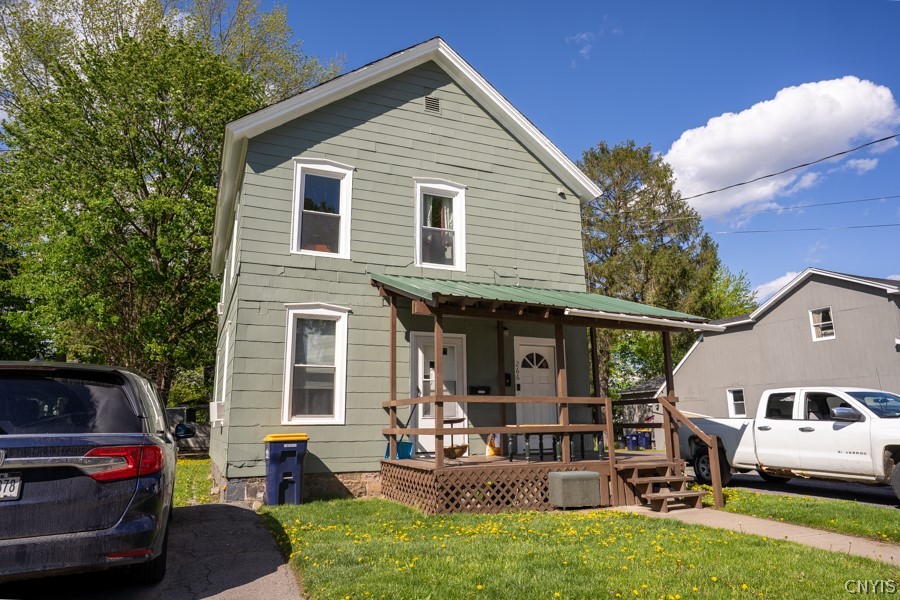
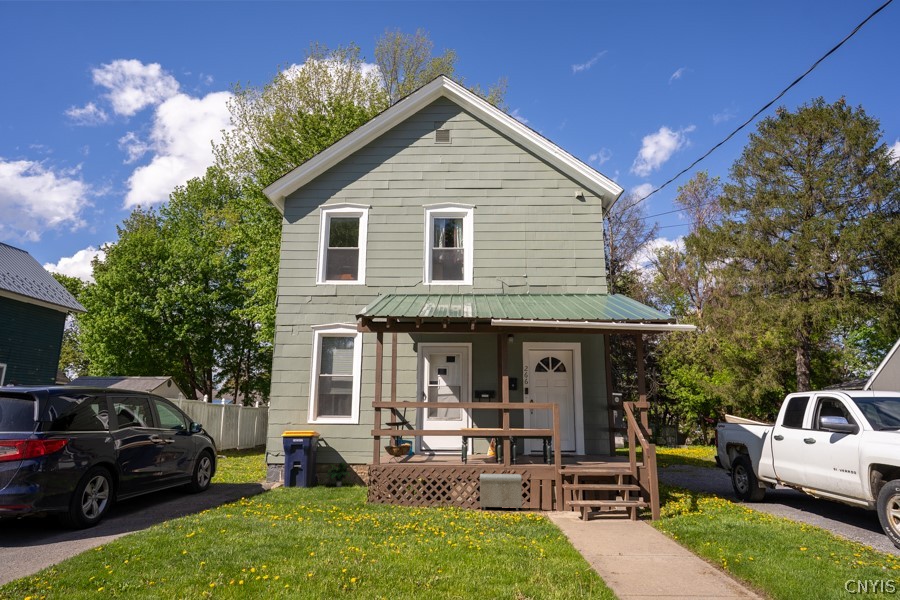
potted plant: none [315,469,352,501] -> present [327,462,351,487]

